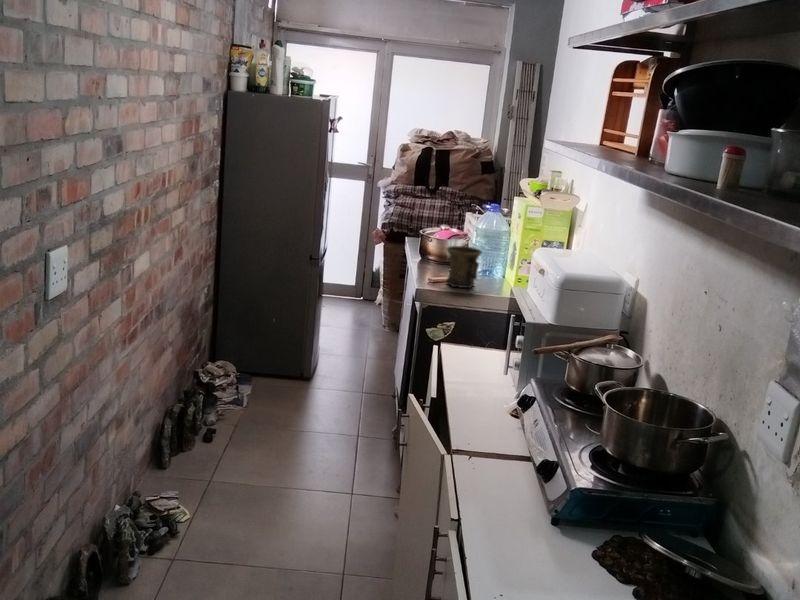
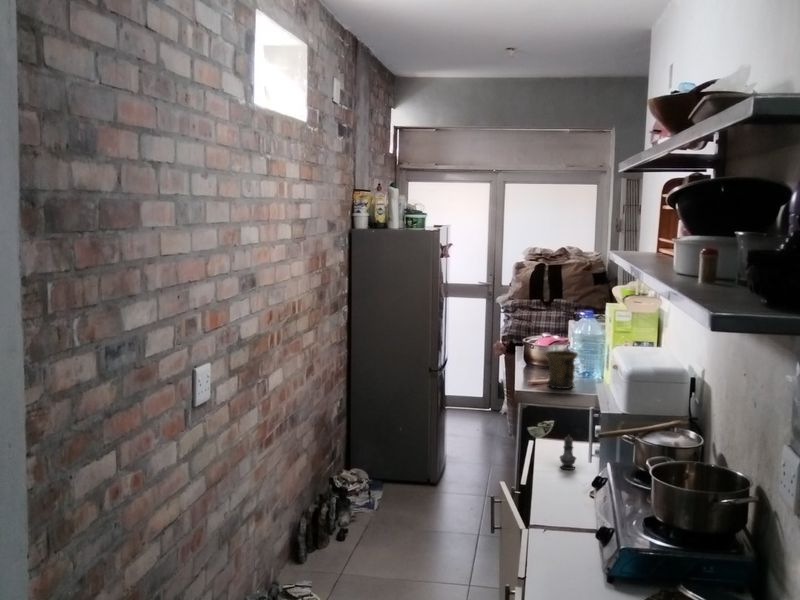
salt shaker: none [470,343,488,381] -> present [560,435,576,470]

